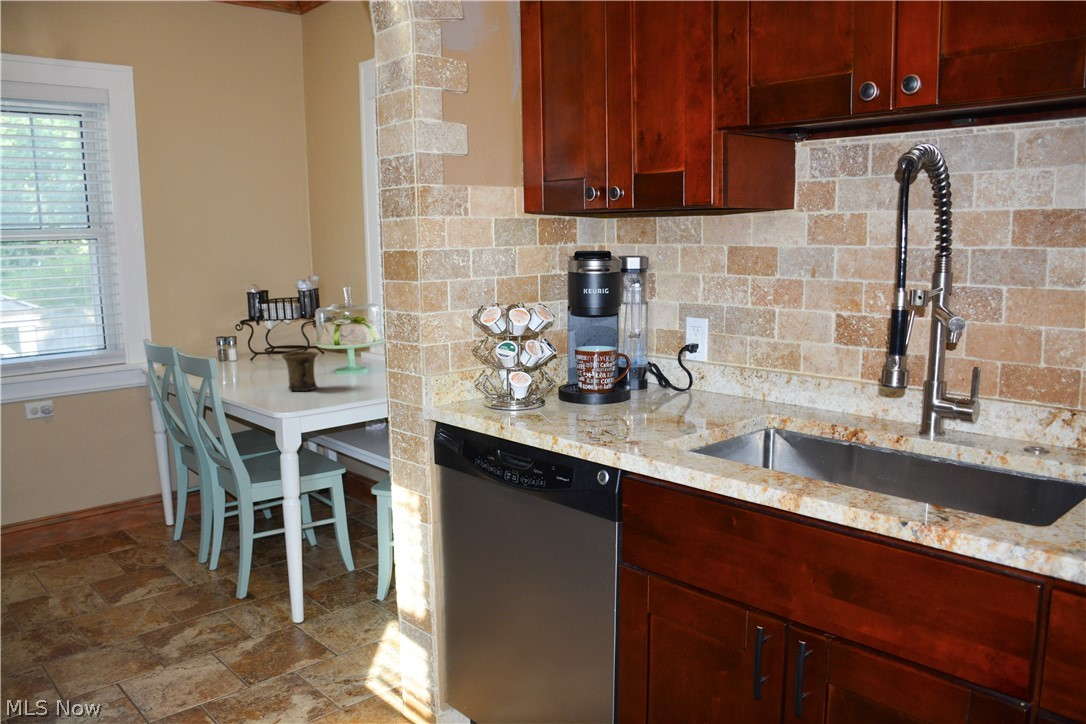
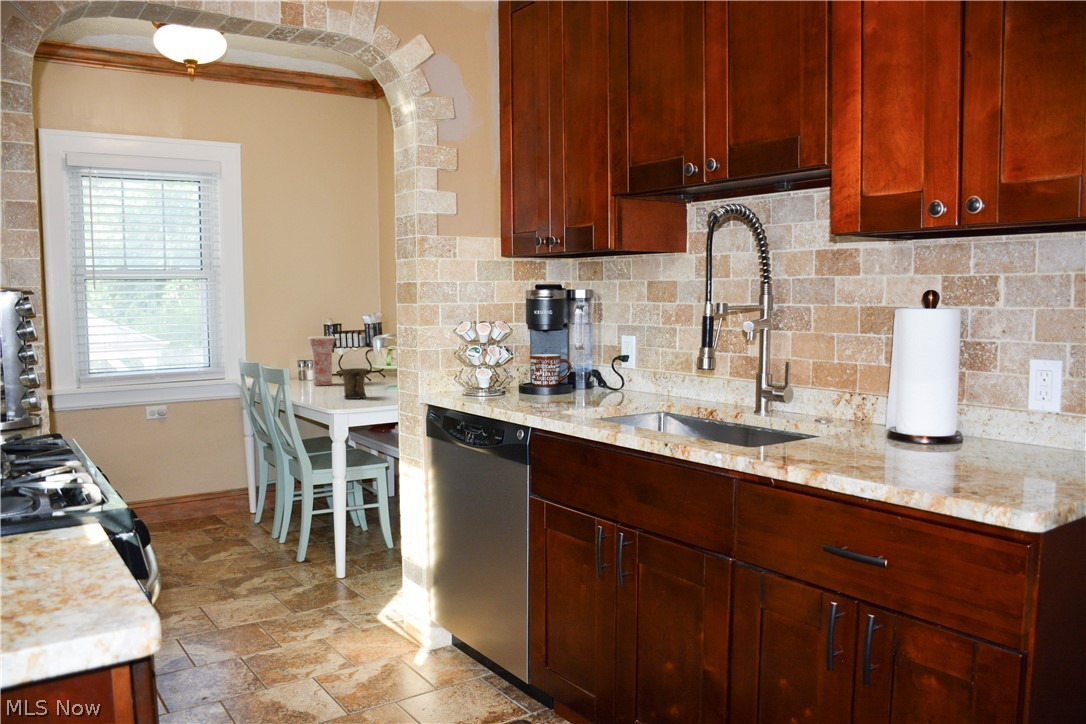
vase: none [232,308,268,370] -> present [308,336,335,386]

